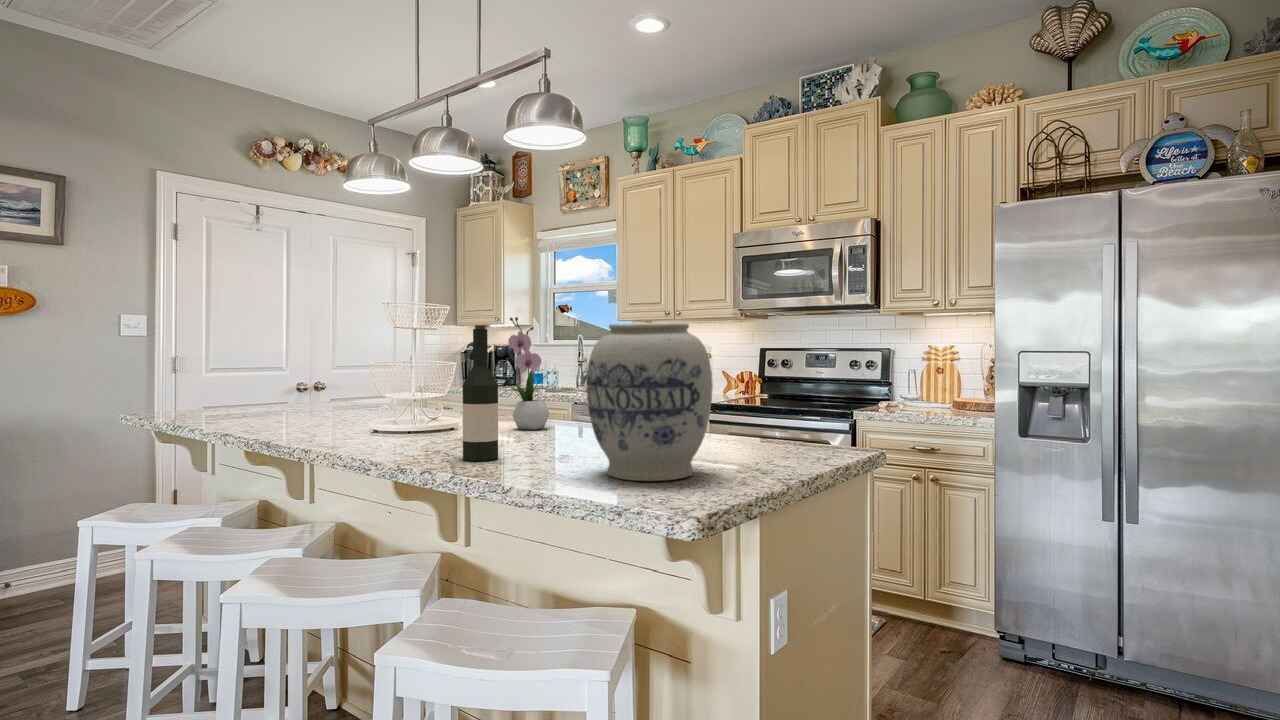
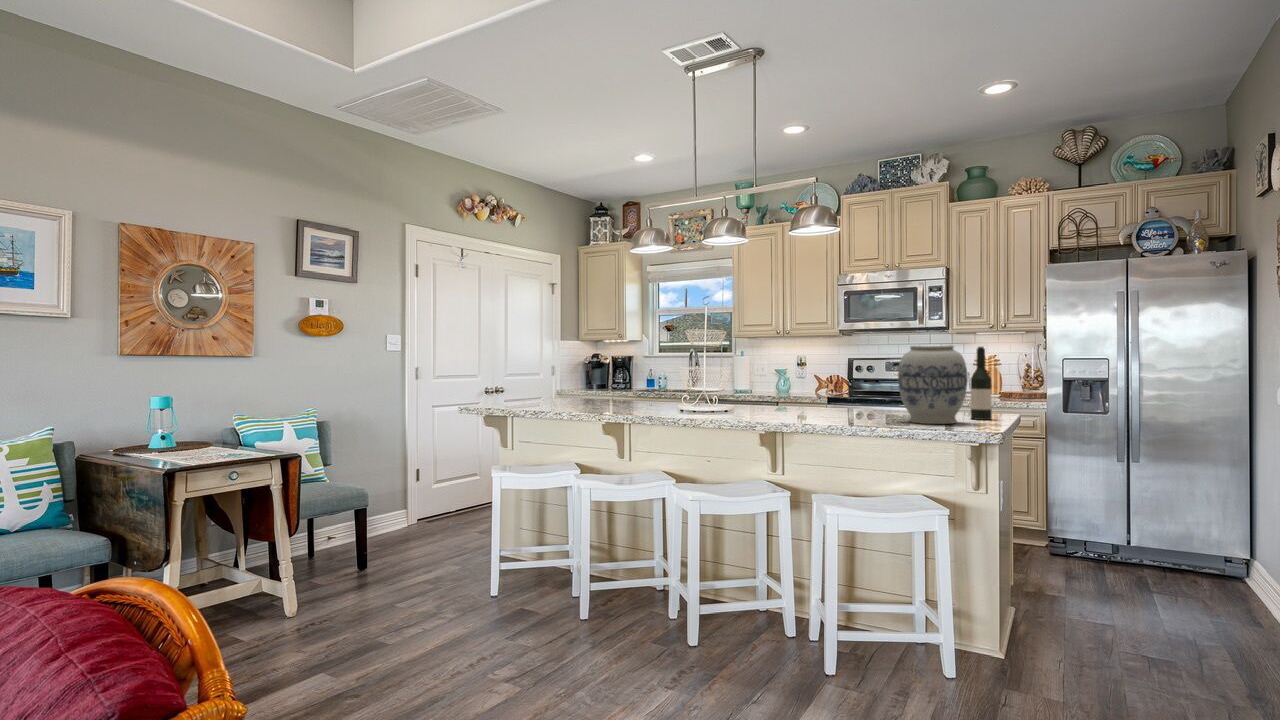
flower arrangement: present [508,317,551,430] -> none [770,339,795,409]
wine bottle: present [463,325,498,461] -> present [971,347,992,420]

